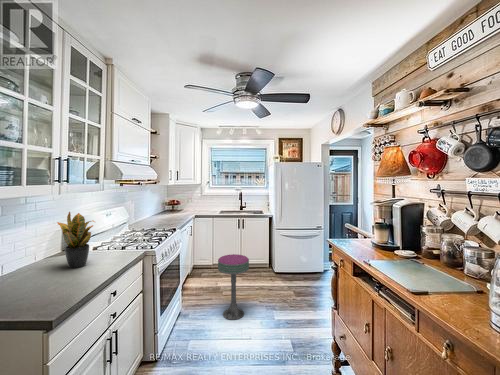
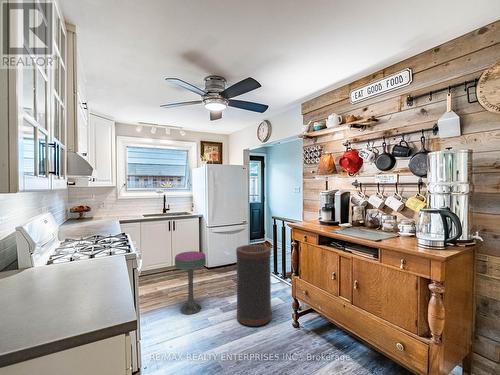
potted plant: present [57,212,95,268] -> none [42,207,97,274]
trash can: none [270,257,312,355] -> present [236,245,271,326]

